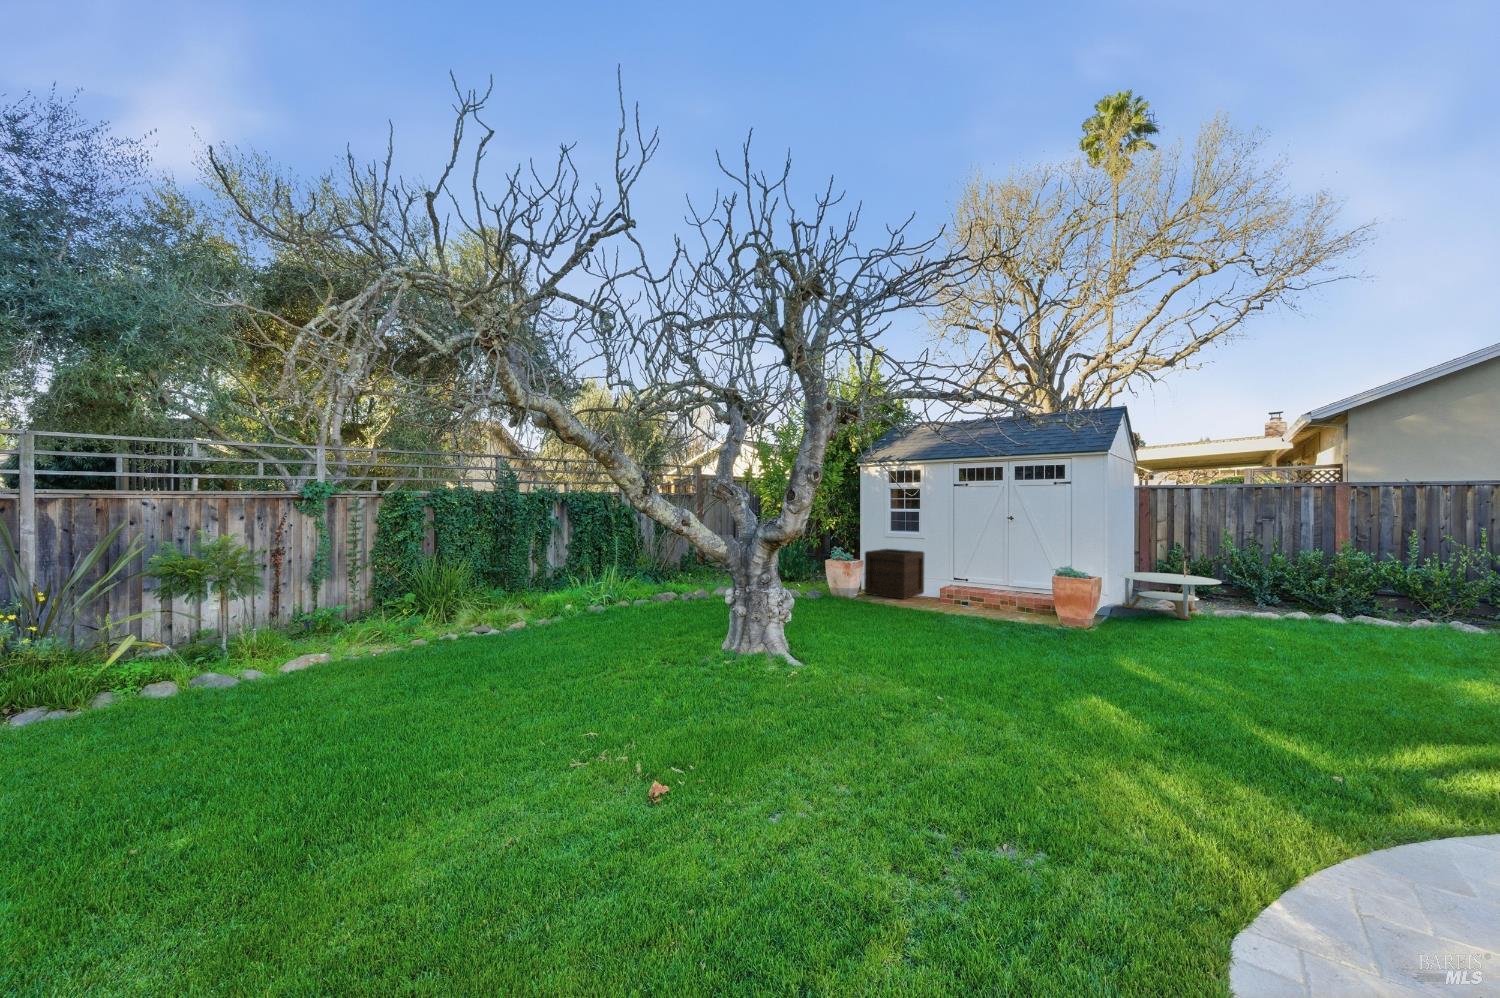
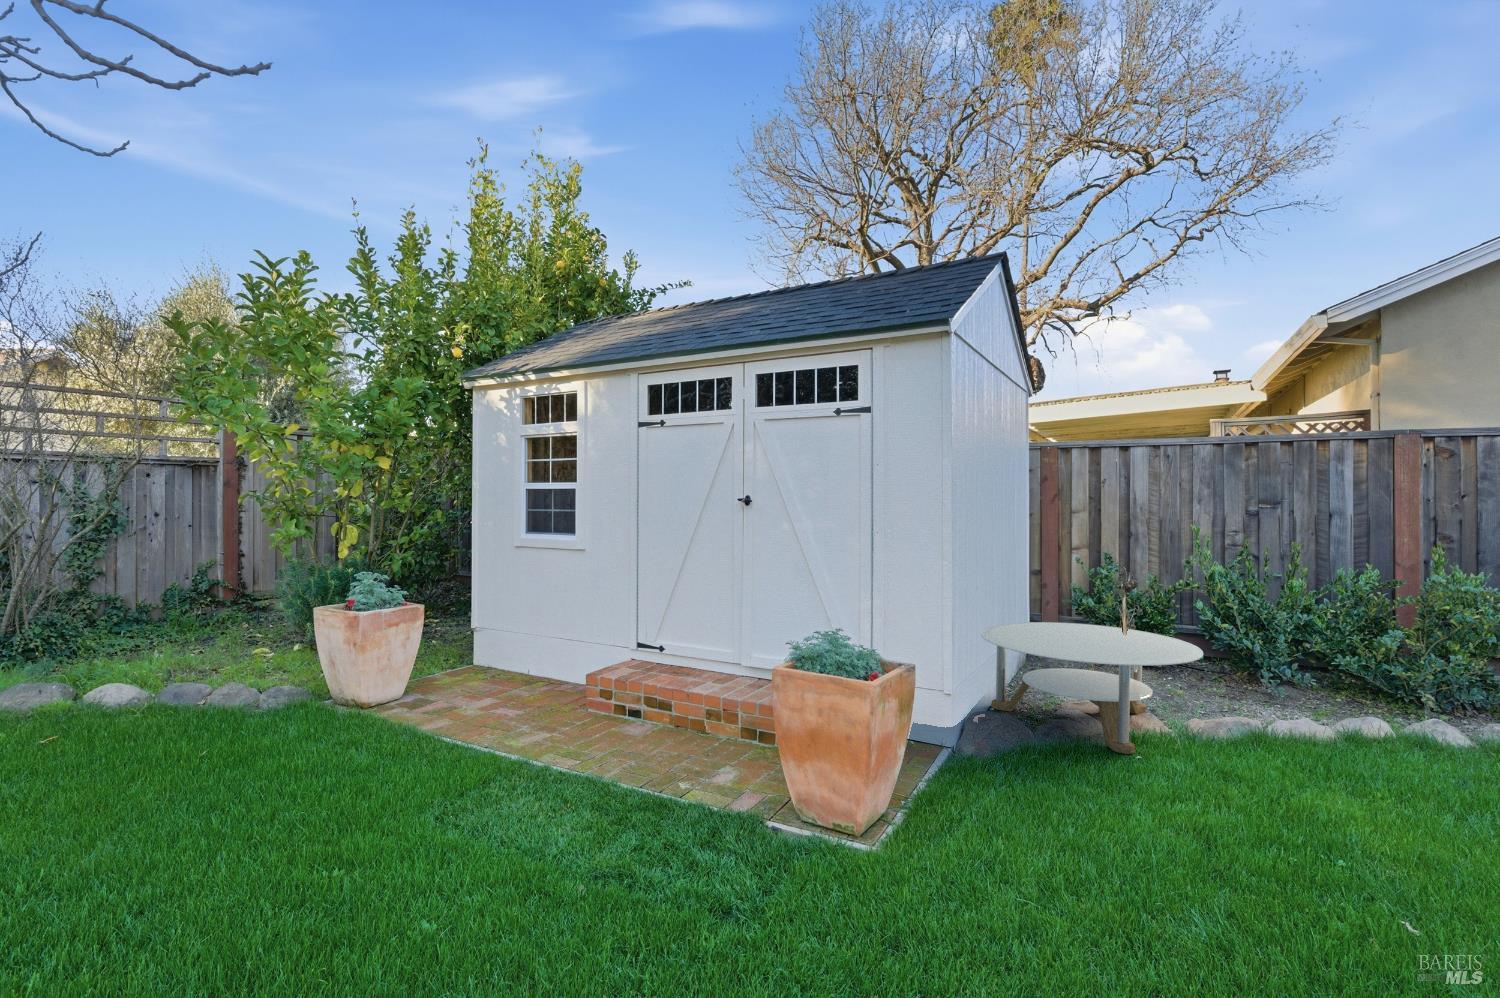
wooden crate: present [864,549,924,599] -> none [423,573,576,702]

